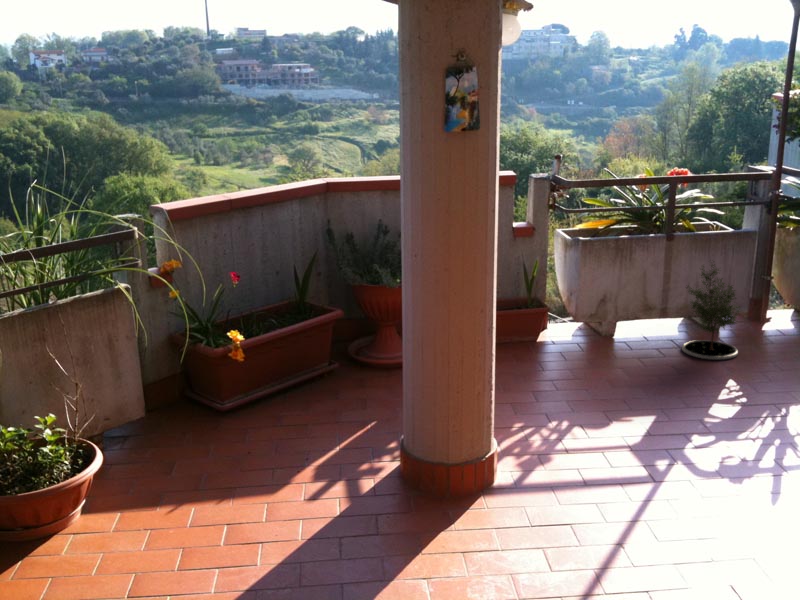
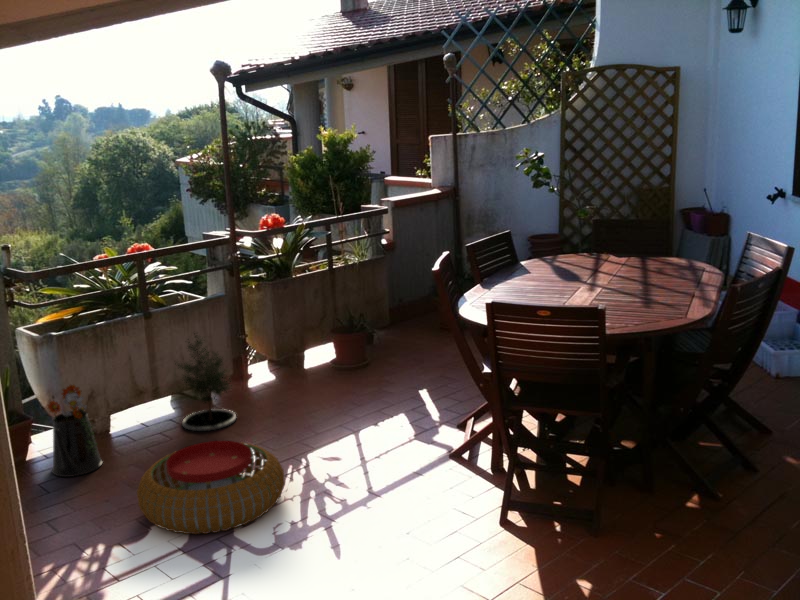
watering can: none [555,284,598,365] -> present [48,385,102,477]
pouf: none [607,362,753,446] -> present [137,441,285,534]

